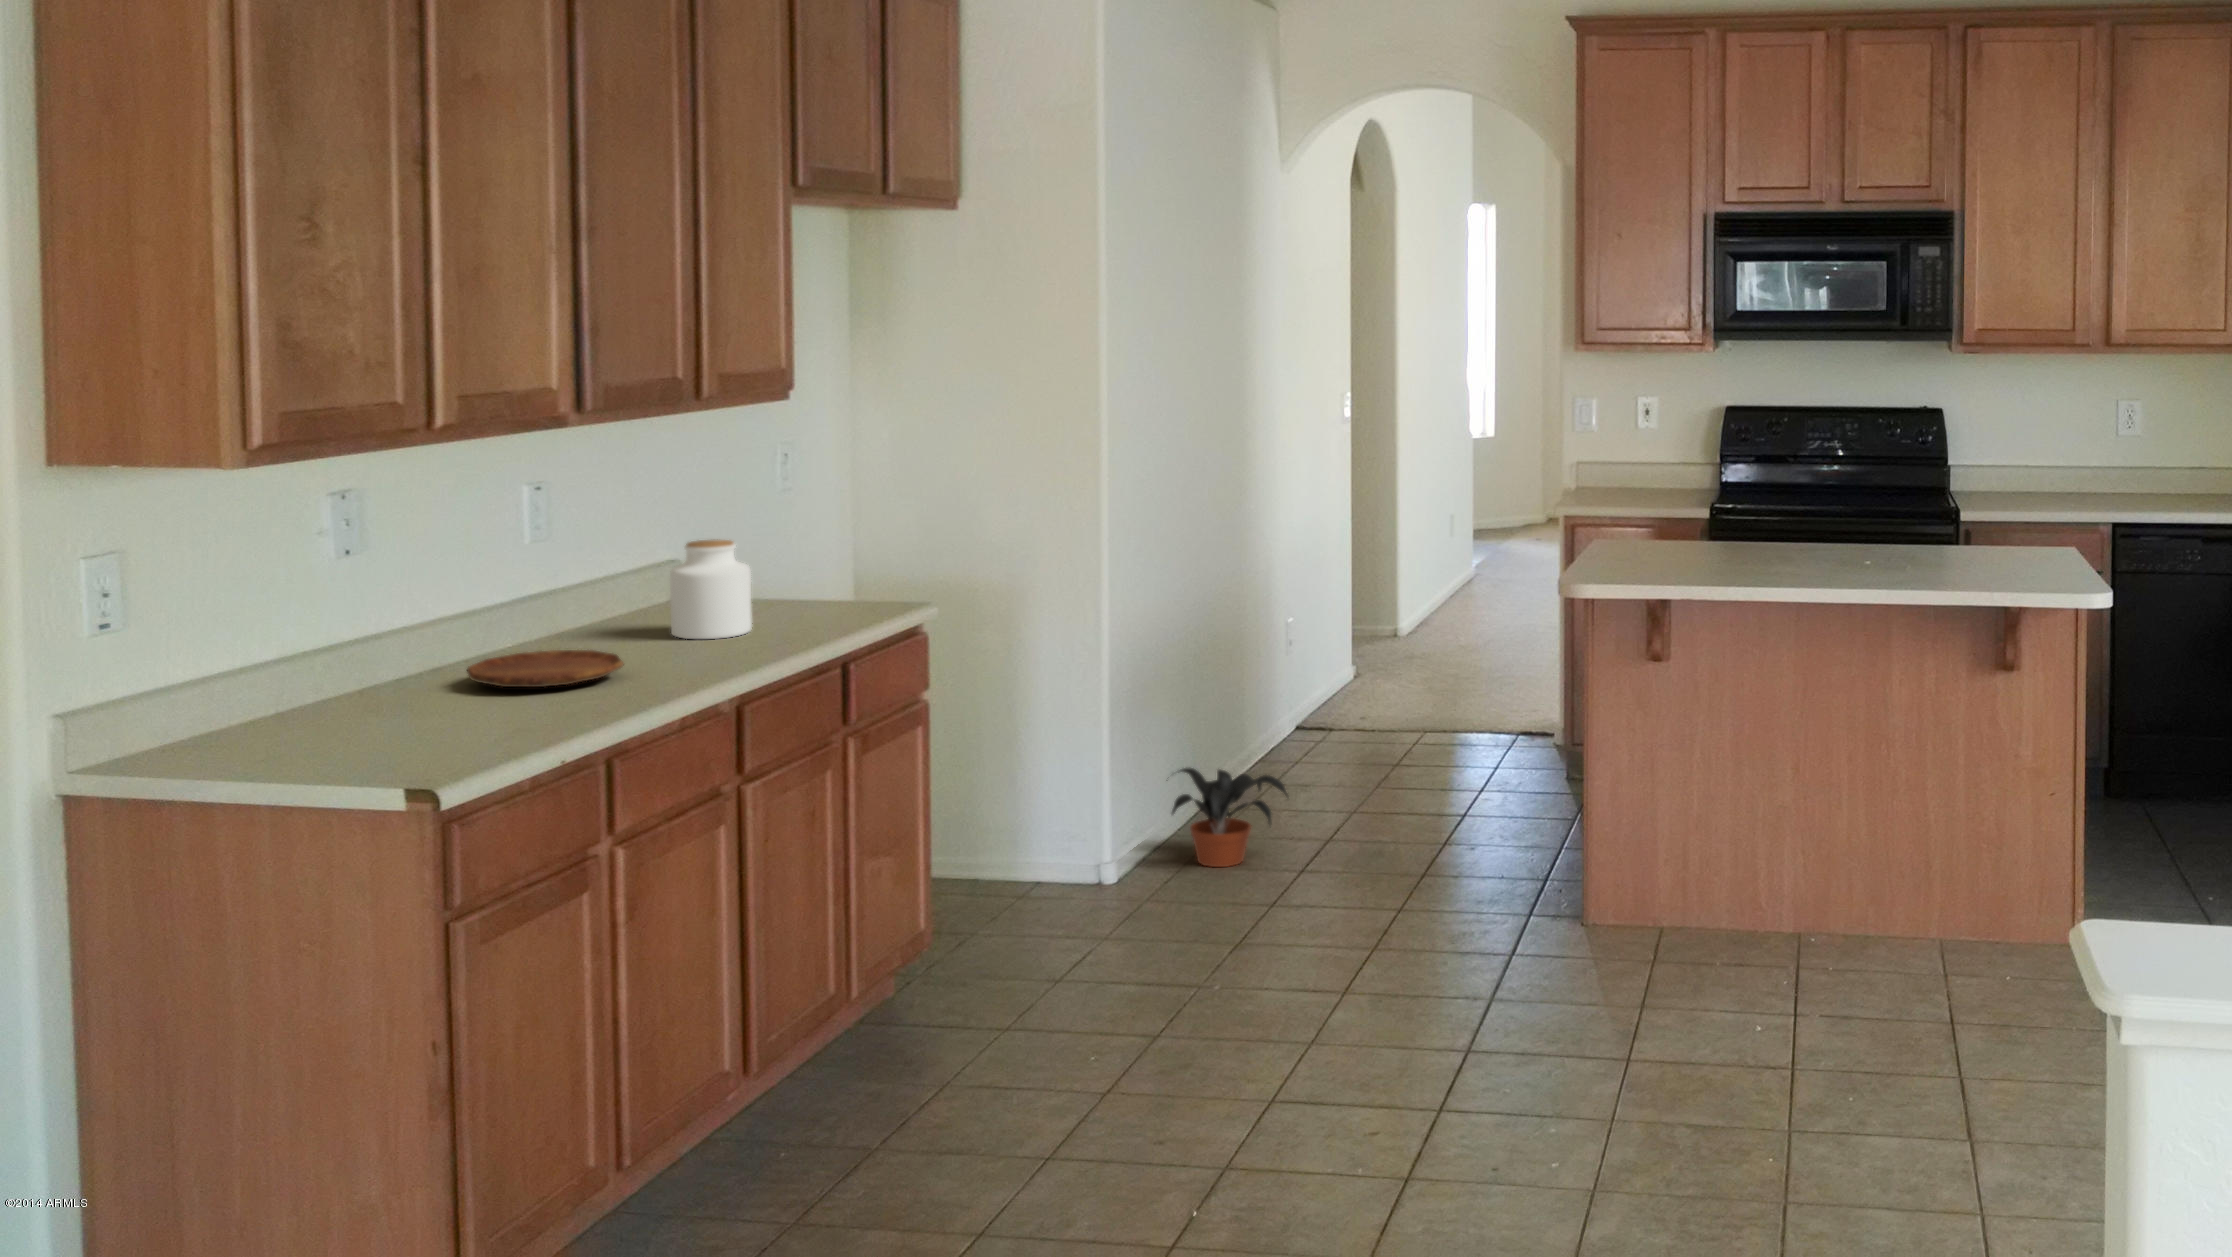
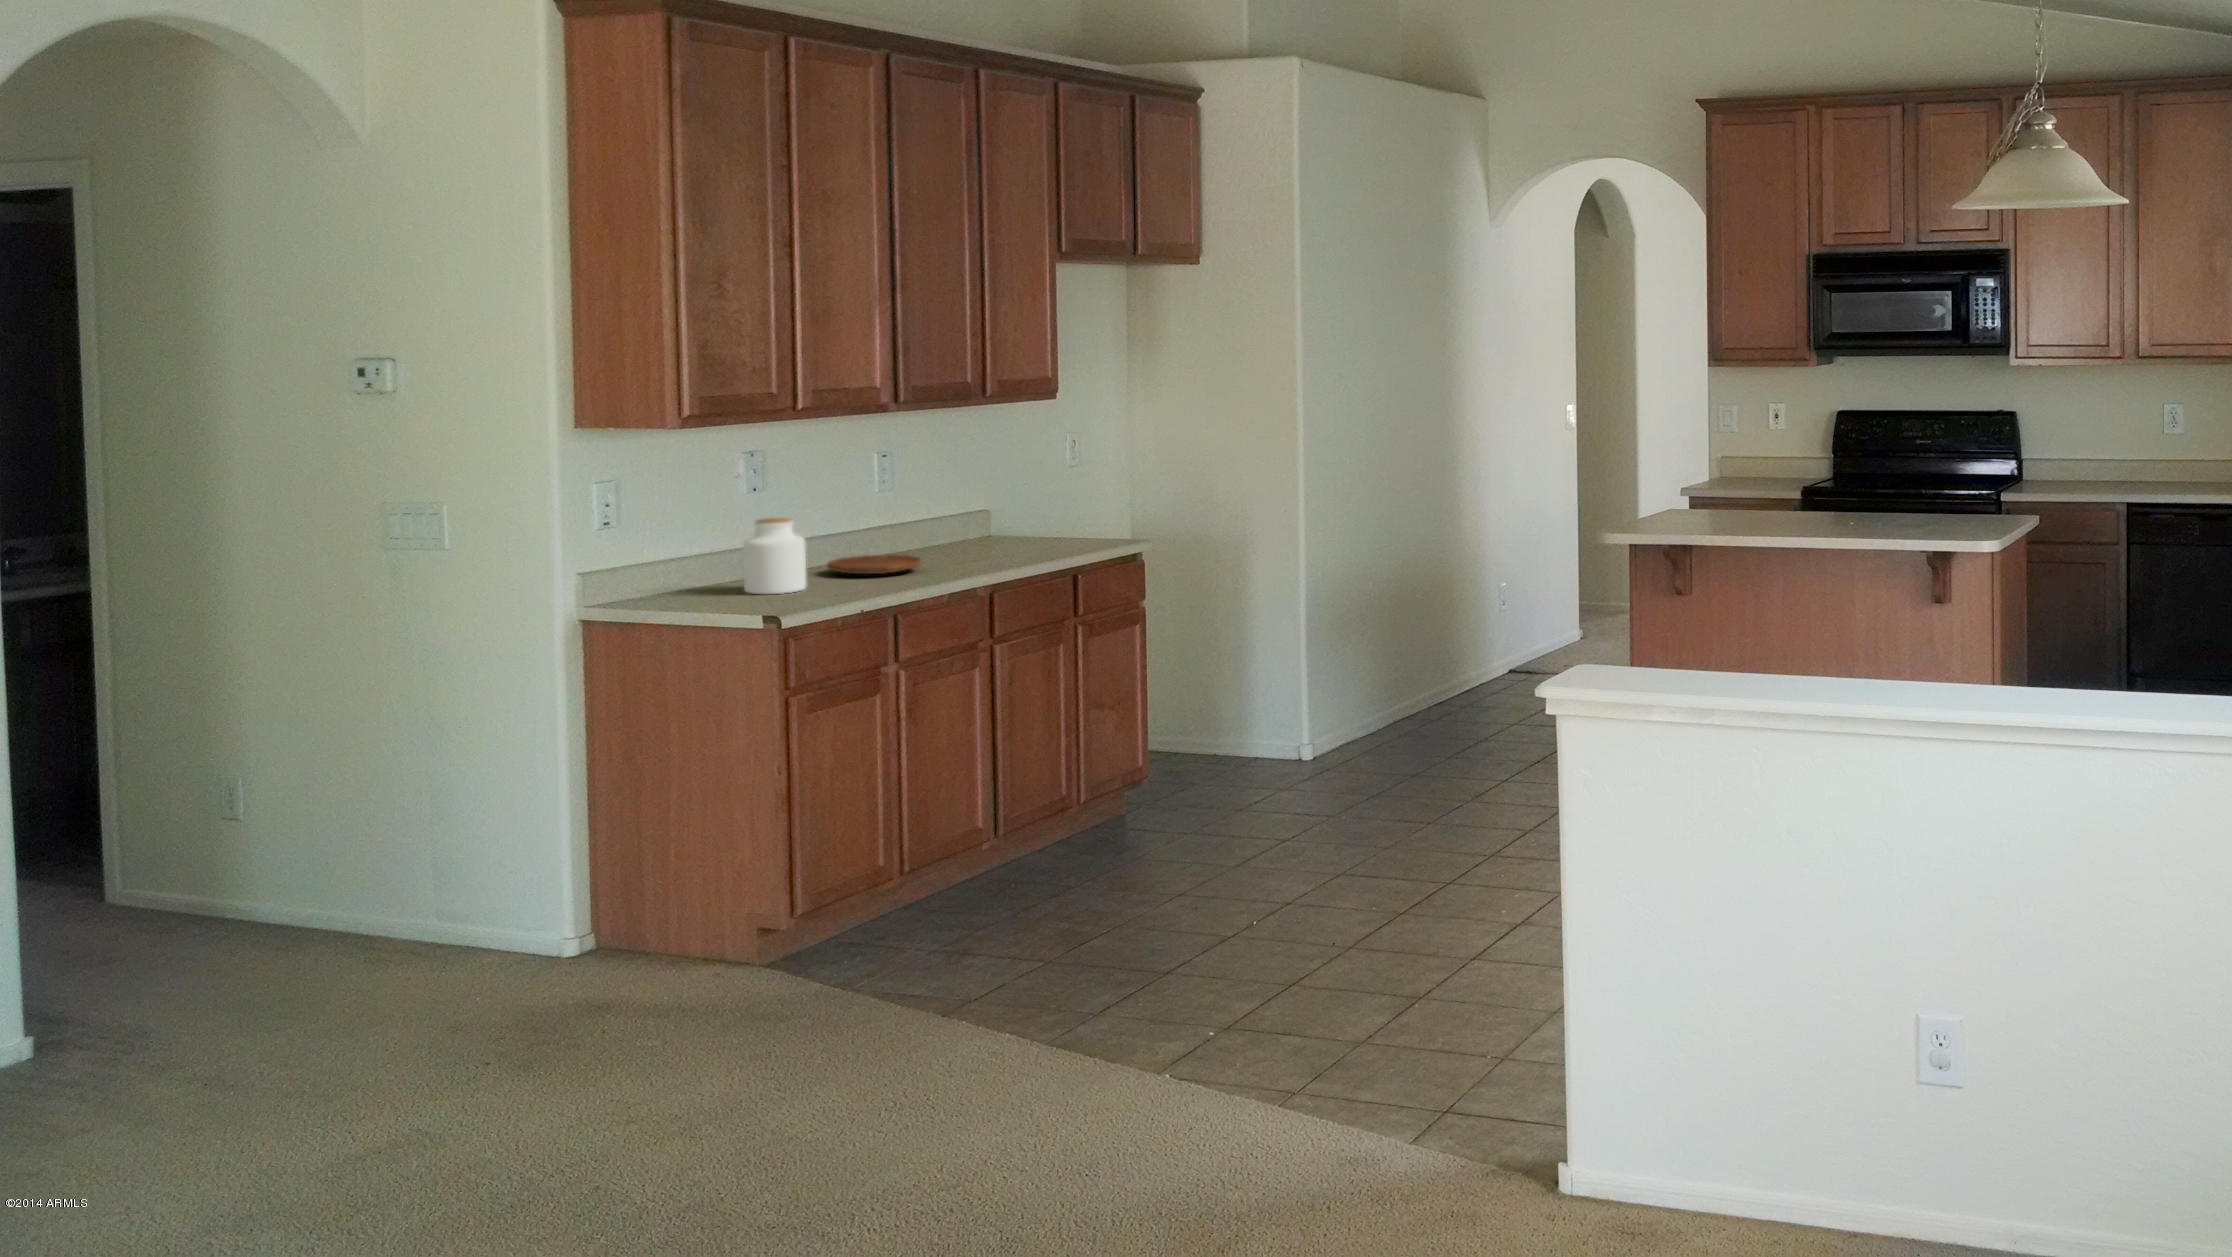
jar: present [670,539,752,639] -> present [743,518,806,594]
potted plant: present [1172,768,1287,867] -> none [1355,679,1445,753]

